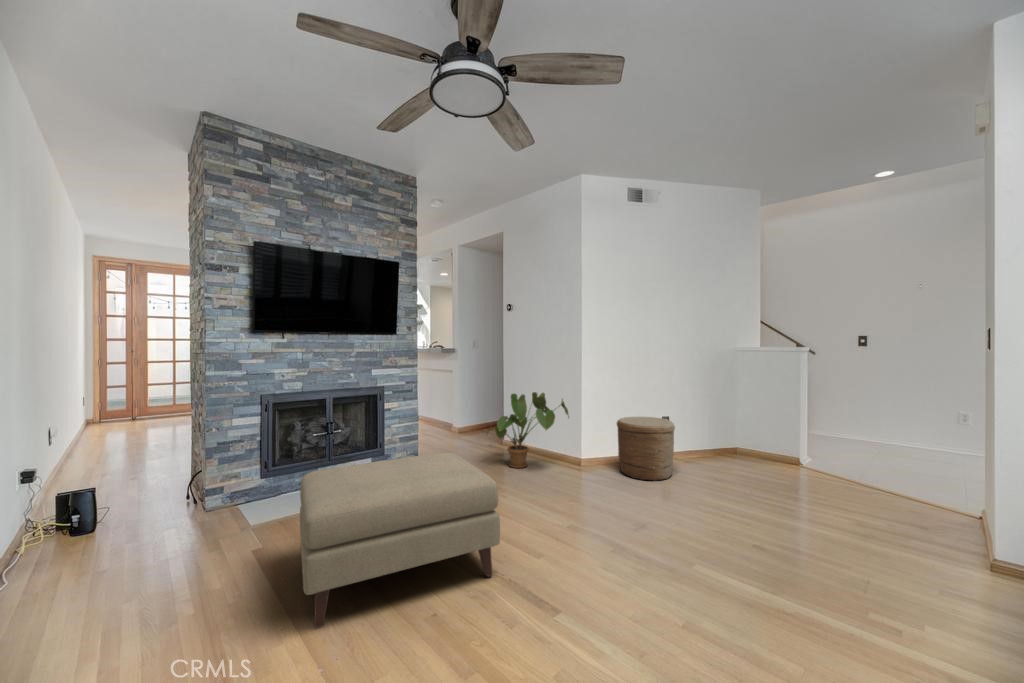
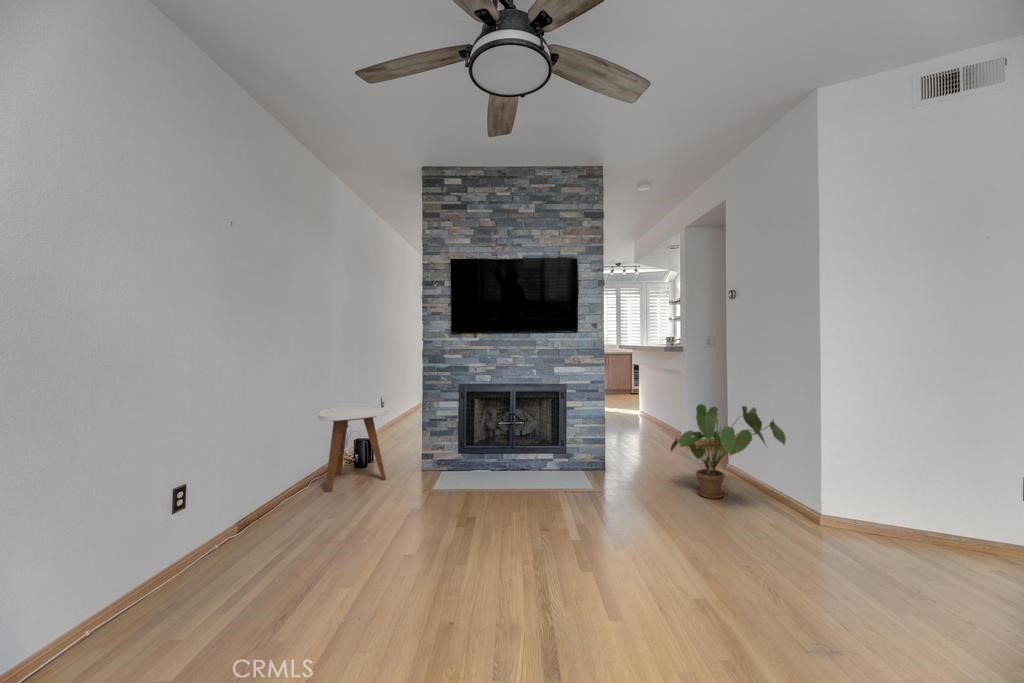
woven basket: present [617,417,675,481] -> none [852,458,972,573]
side table: none [25,438,164,583] -> present [318,407,388,492]
ottoman: present [300,453,500,628] -> none [376,448,563,588]

